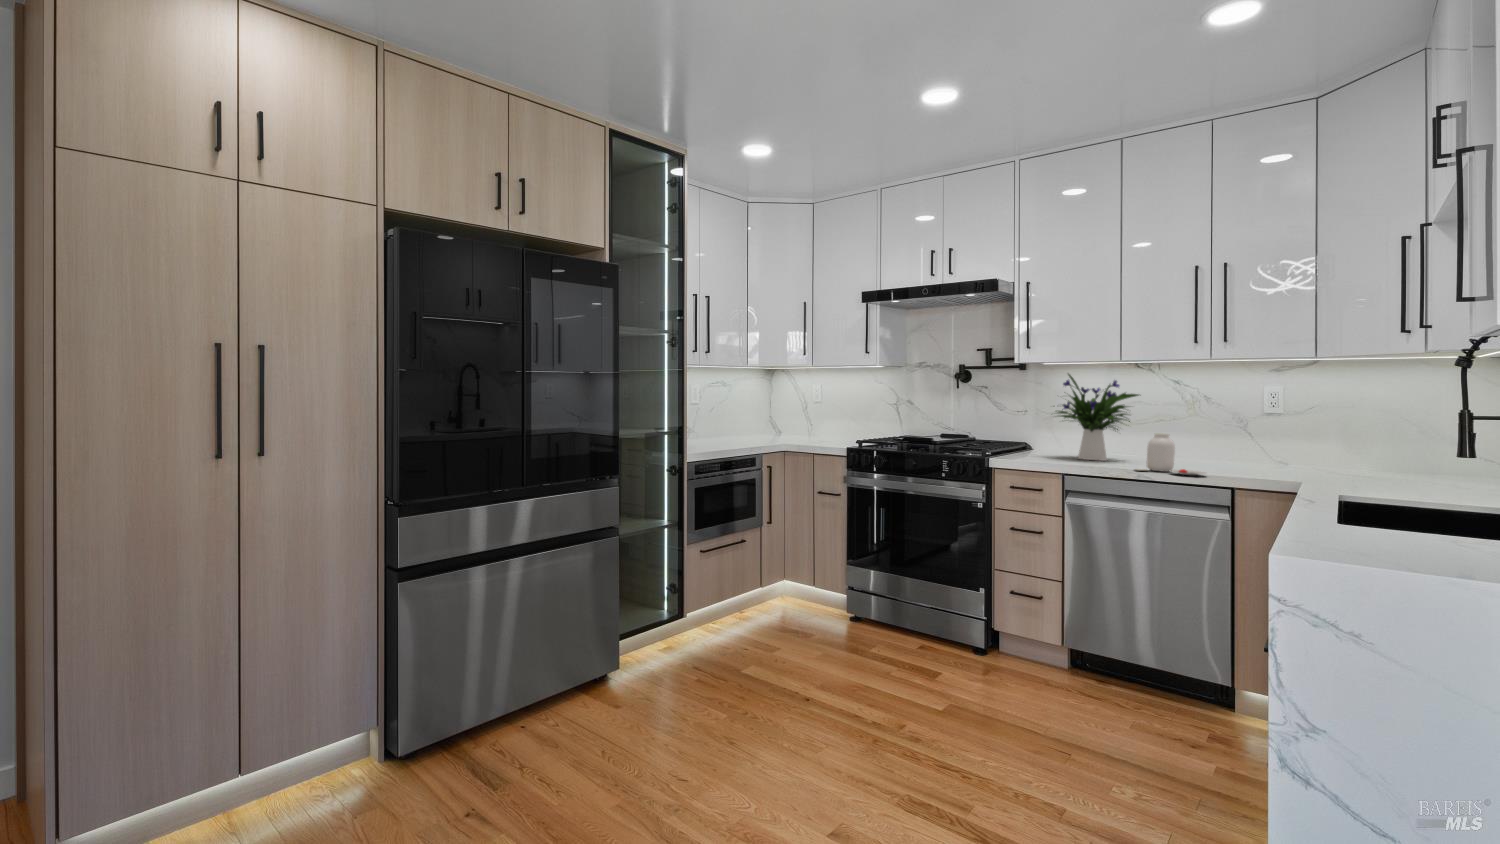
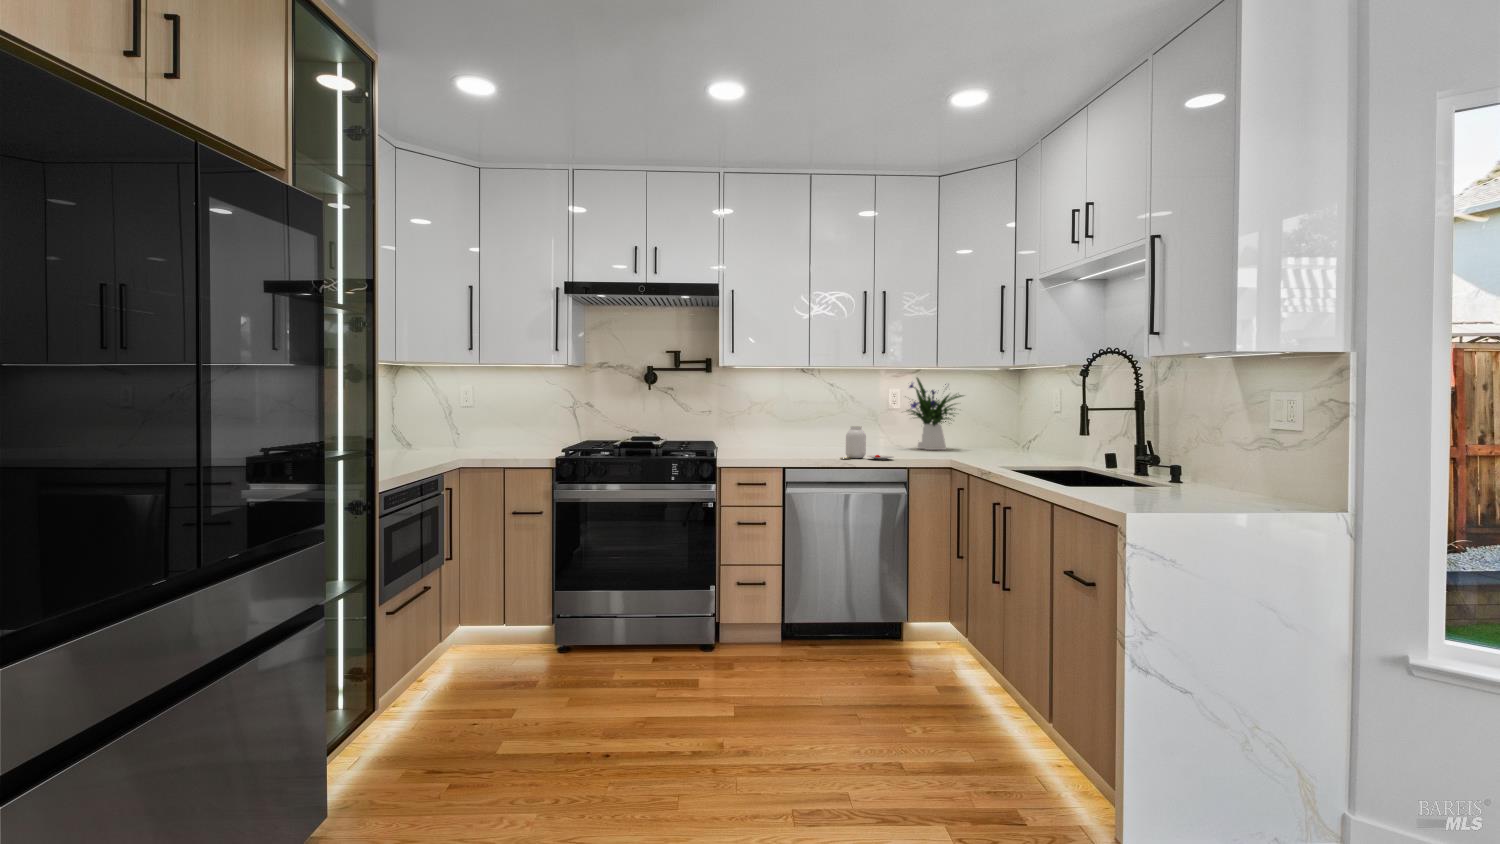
flower arrangement: present [1058,374,1139,461] -> present [907,378,963,450]

